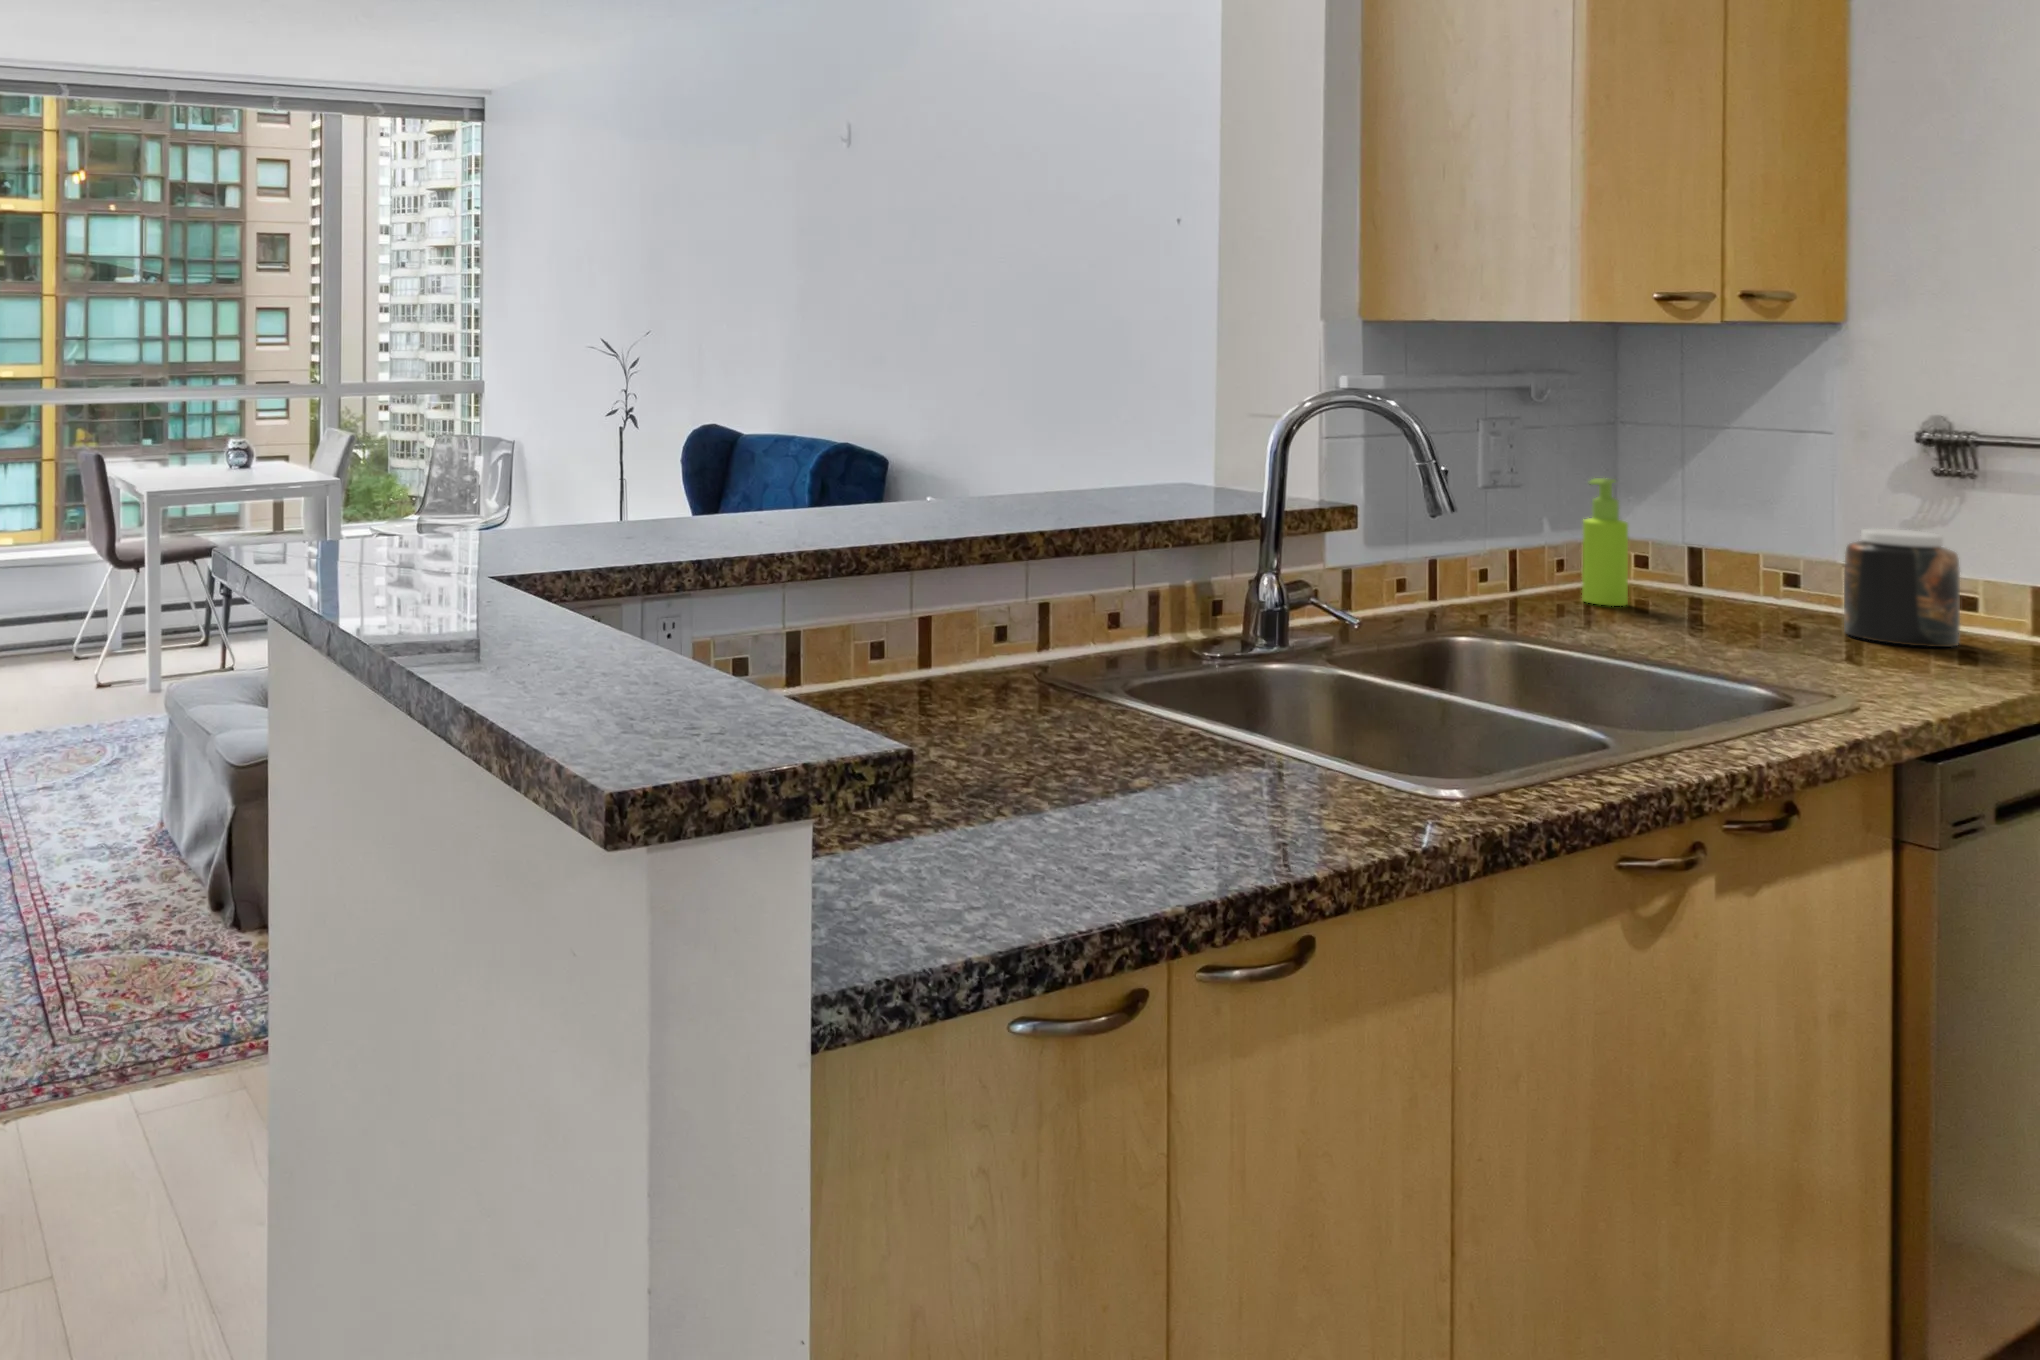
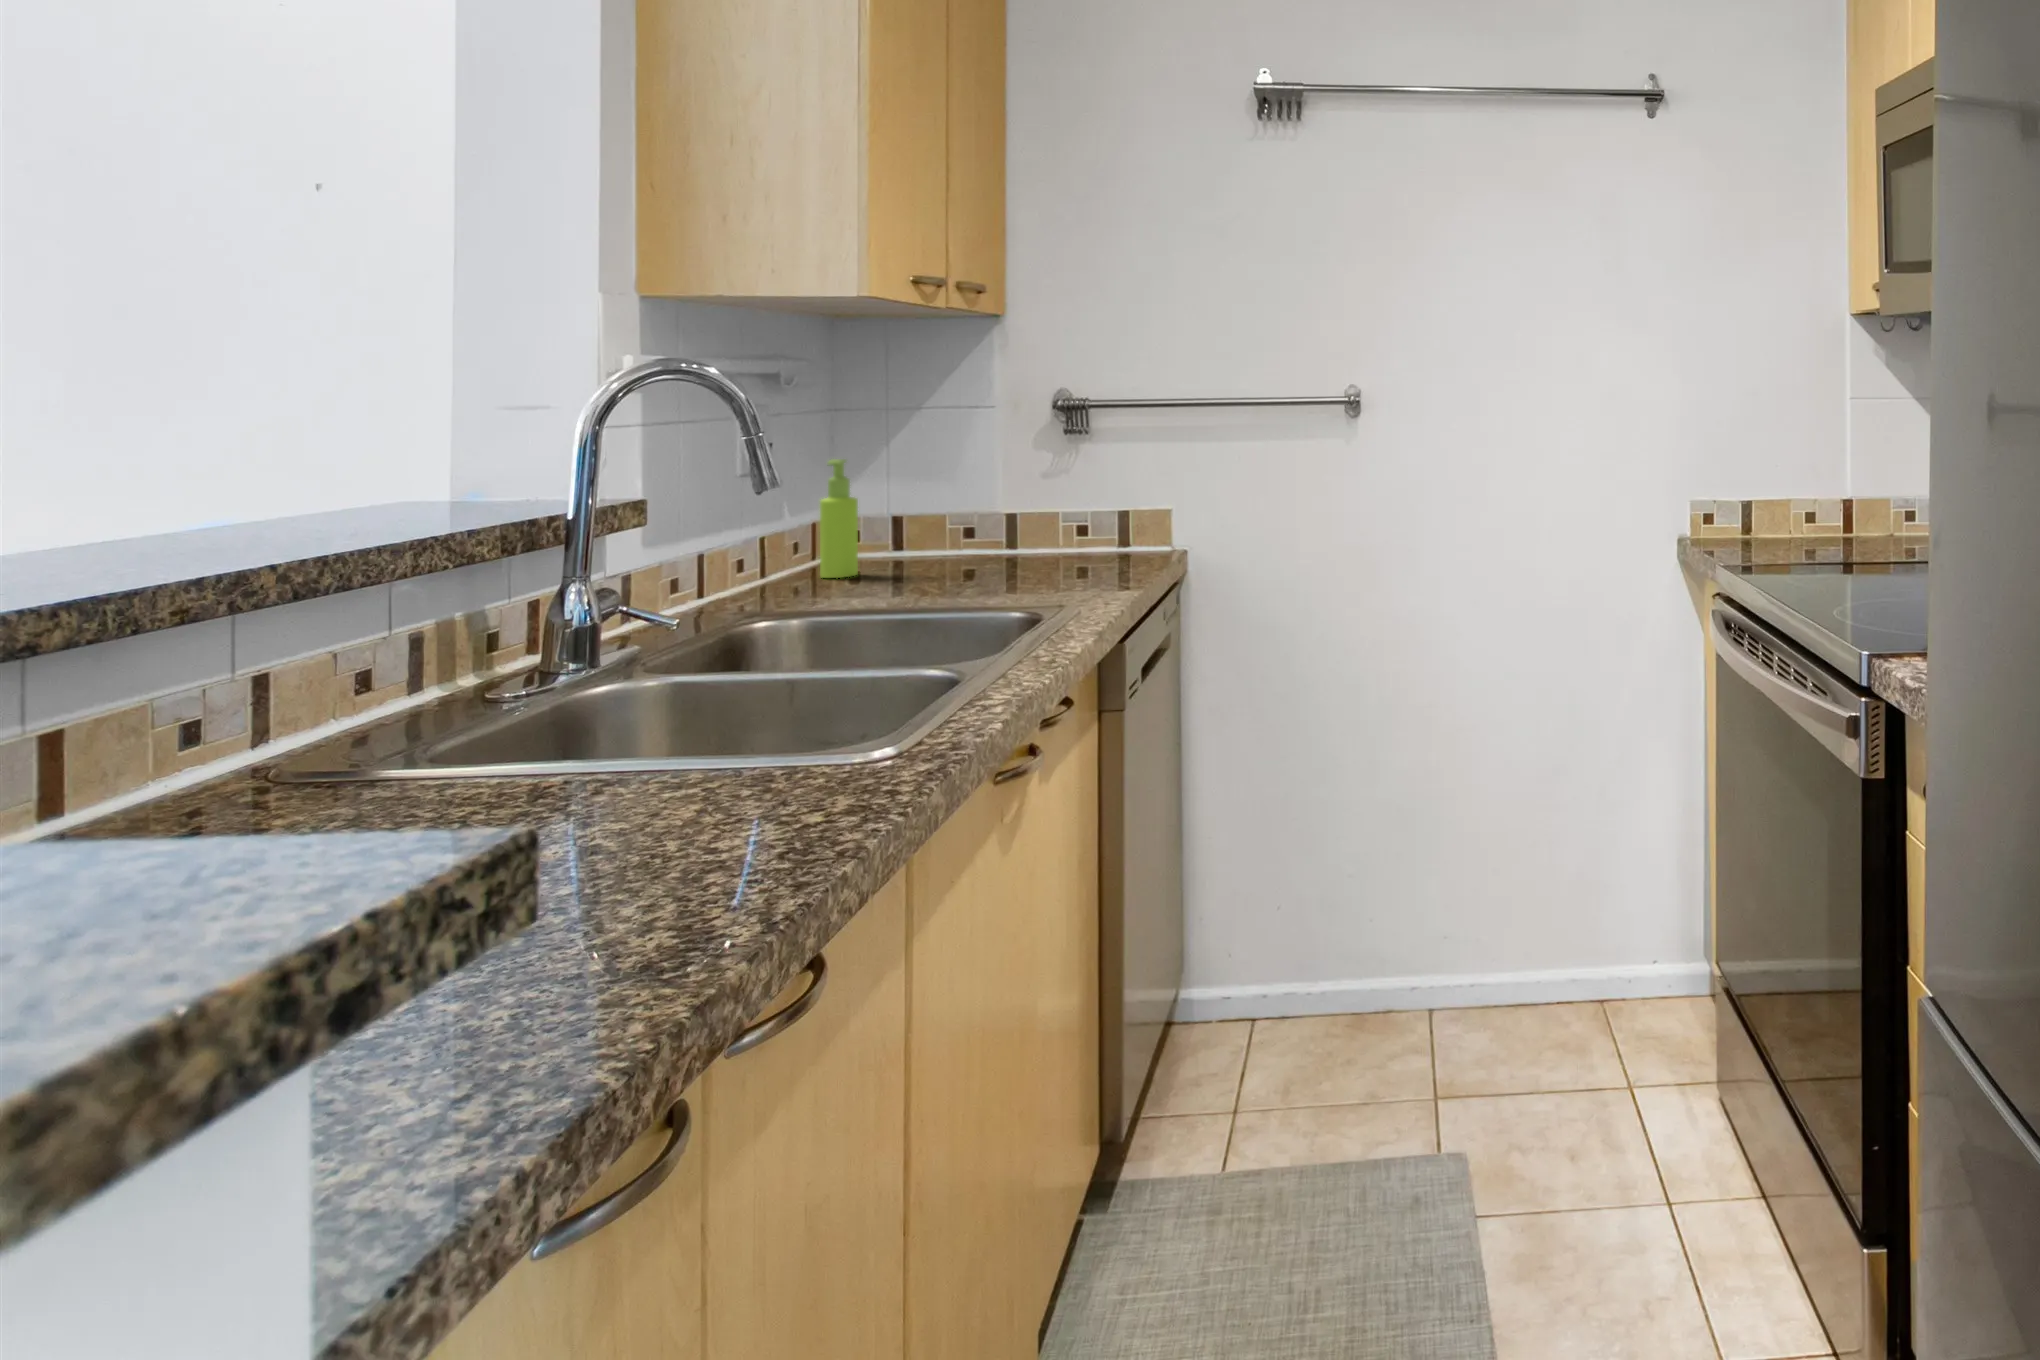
jar: present [1844,529,1960,647] -> none [1020,478,1090,568]

